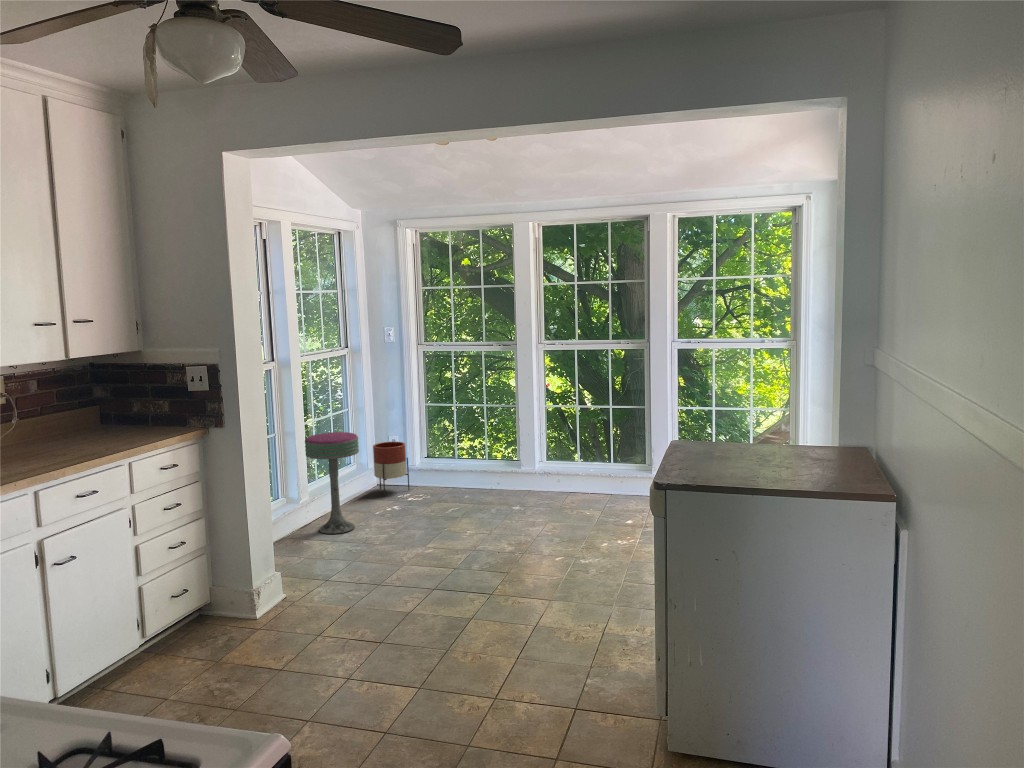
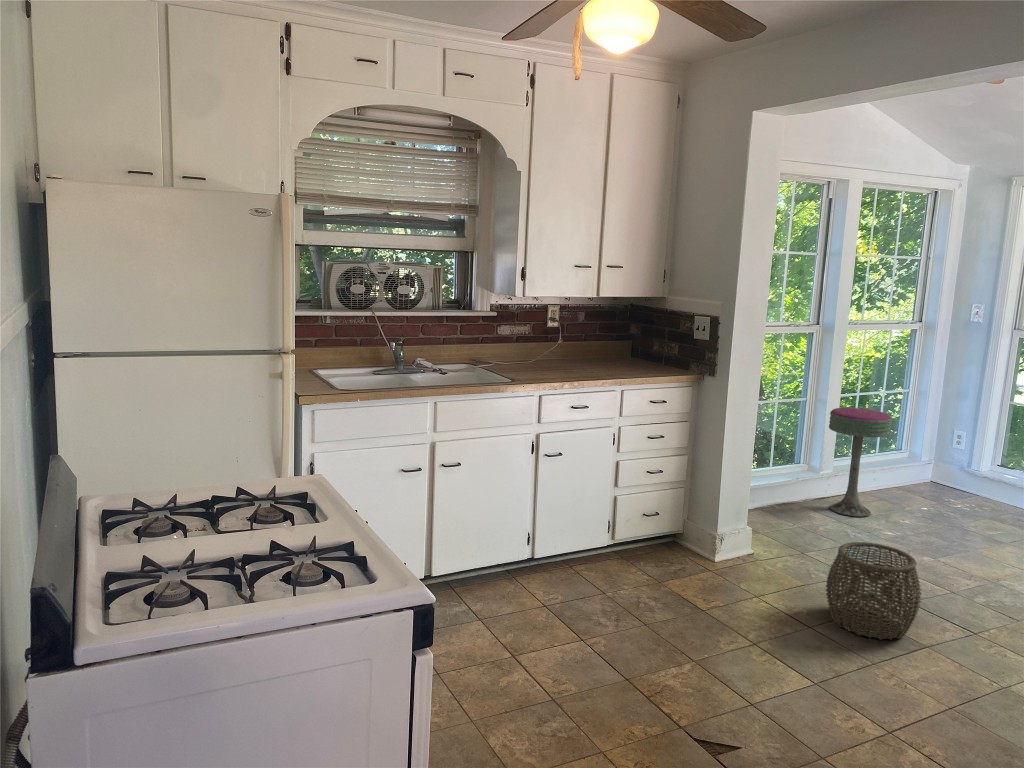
planter: present [373,442,409,497] -> none [923,435,970,497]
woven basket: none [380,547,459,633] -> present [826,542,921,640]

